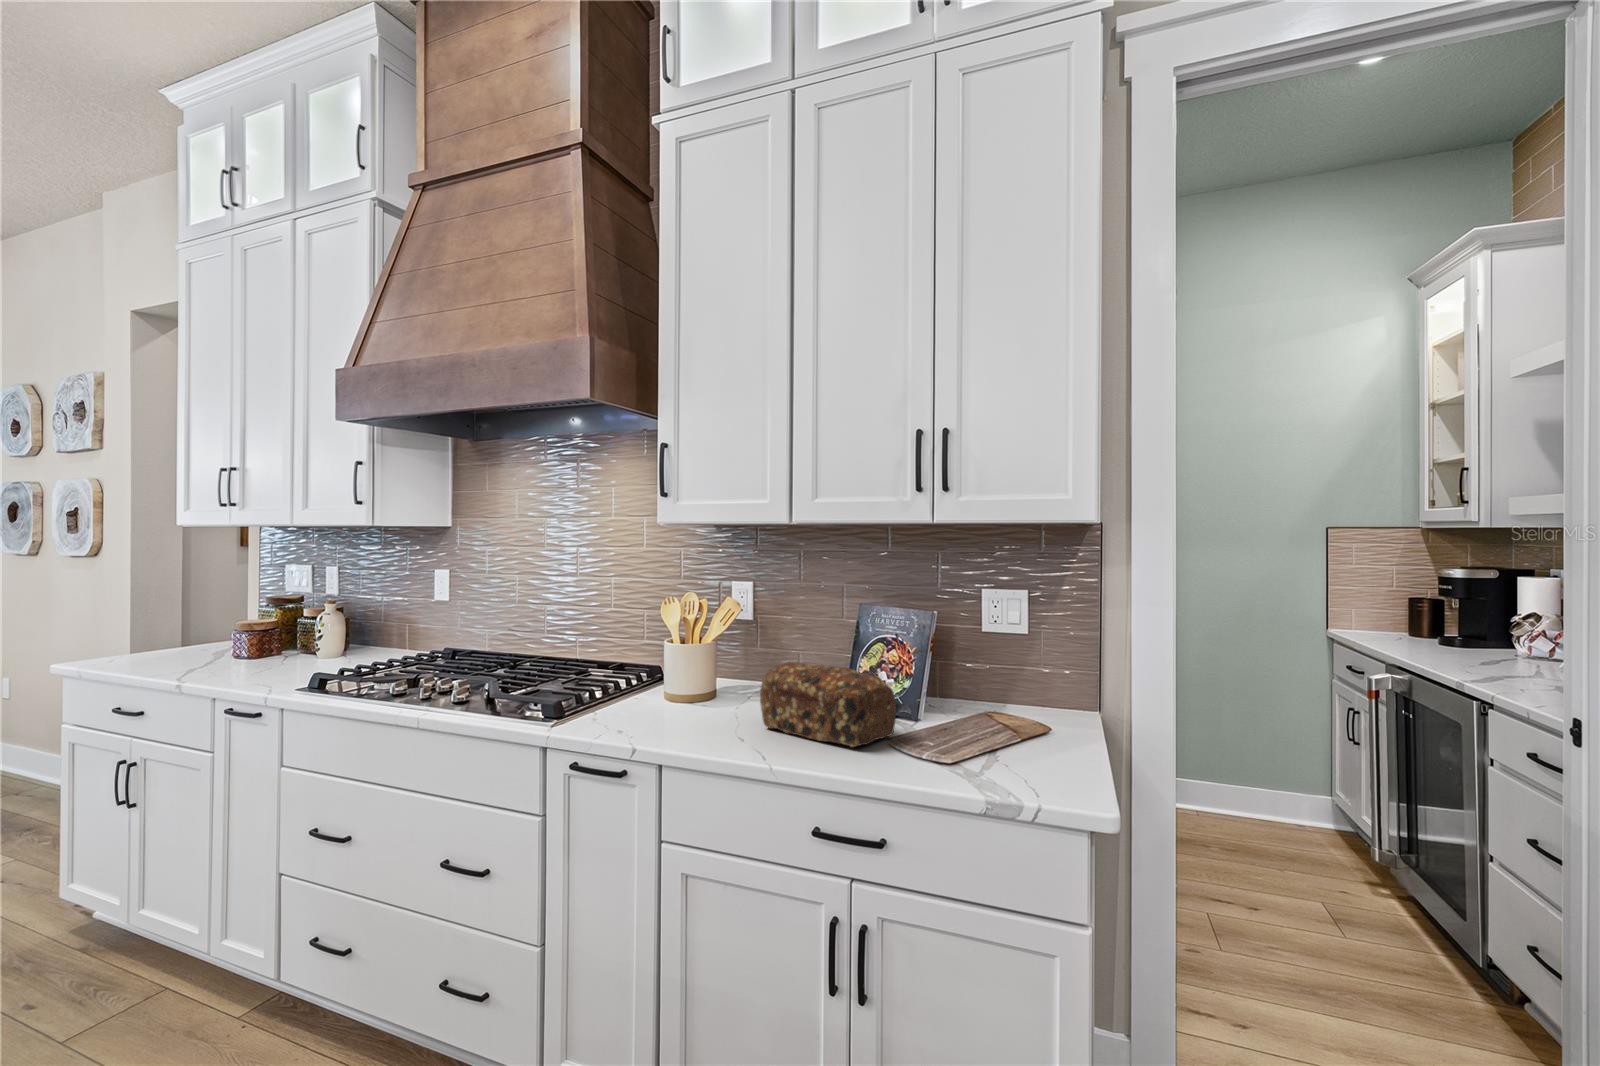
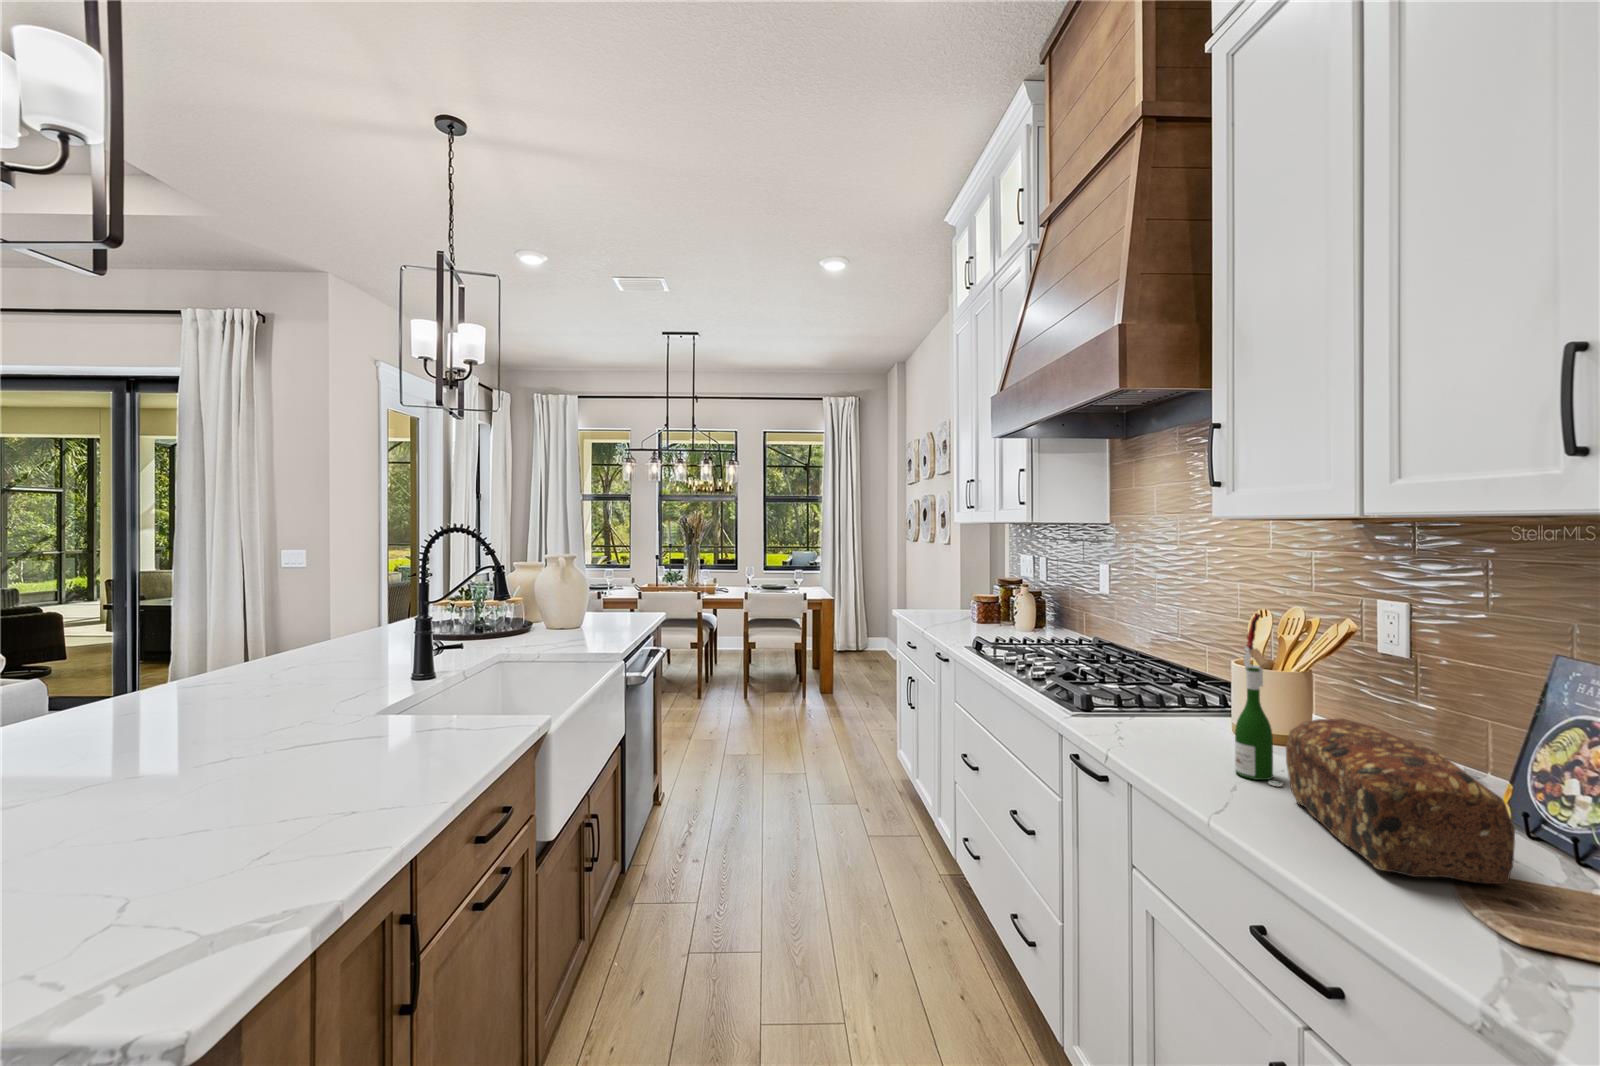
wine bottle: none [711,595,746,724] -> present [1235,614,1282,786]

